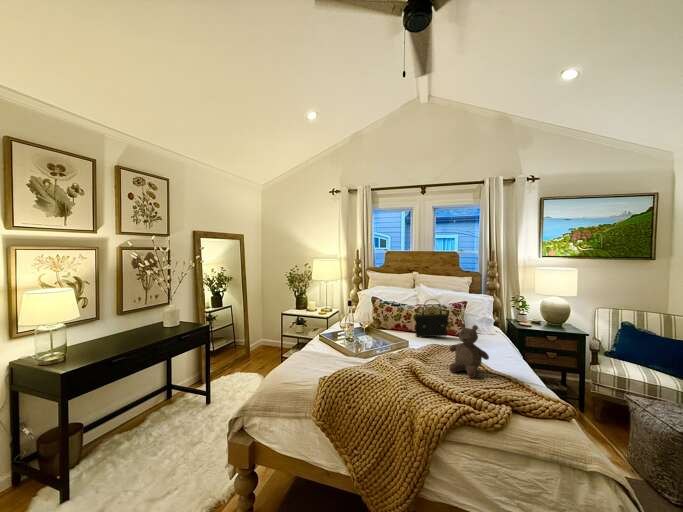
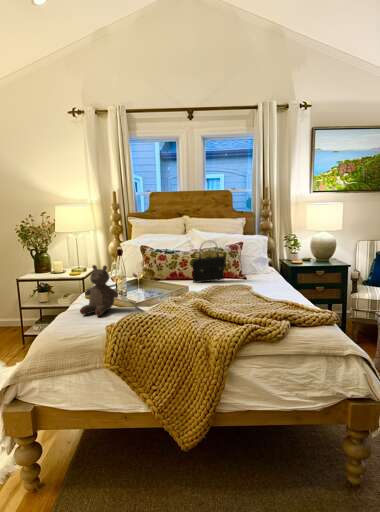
stuffed bear: present [449,323,489,378] -> present [80,265,118,316]

